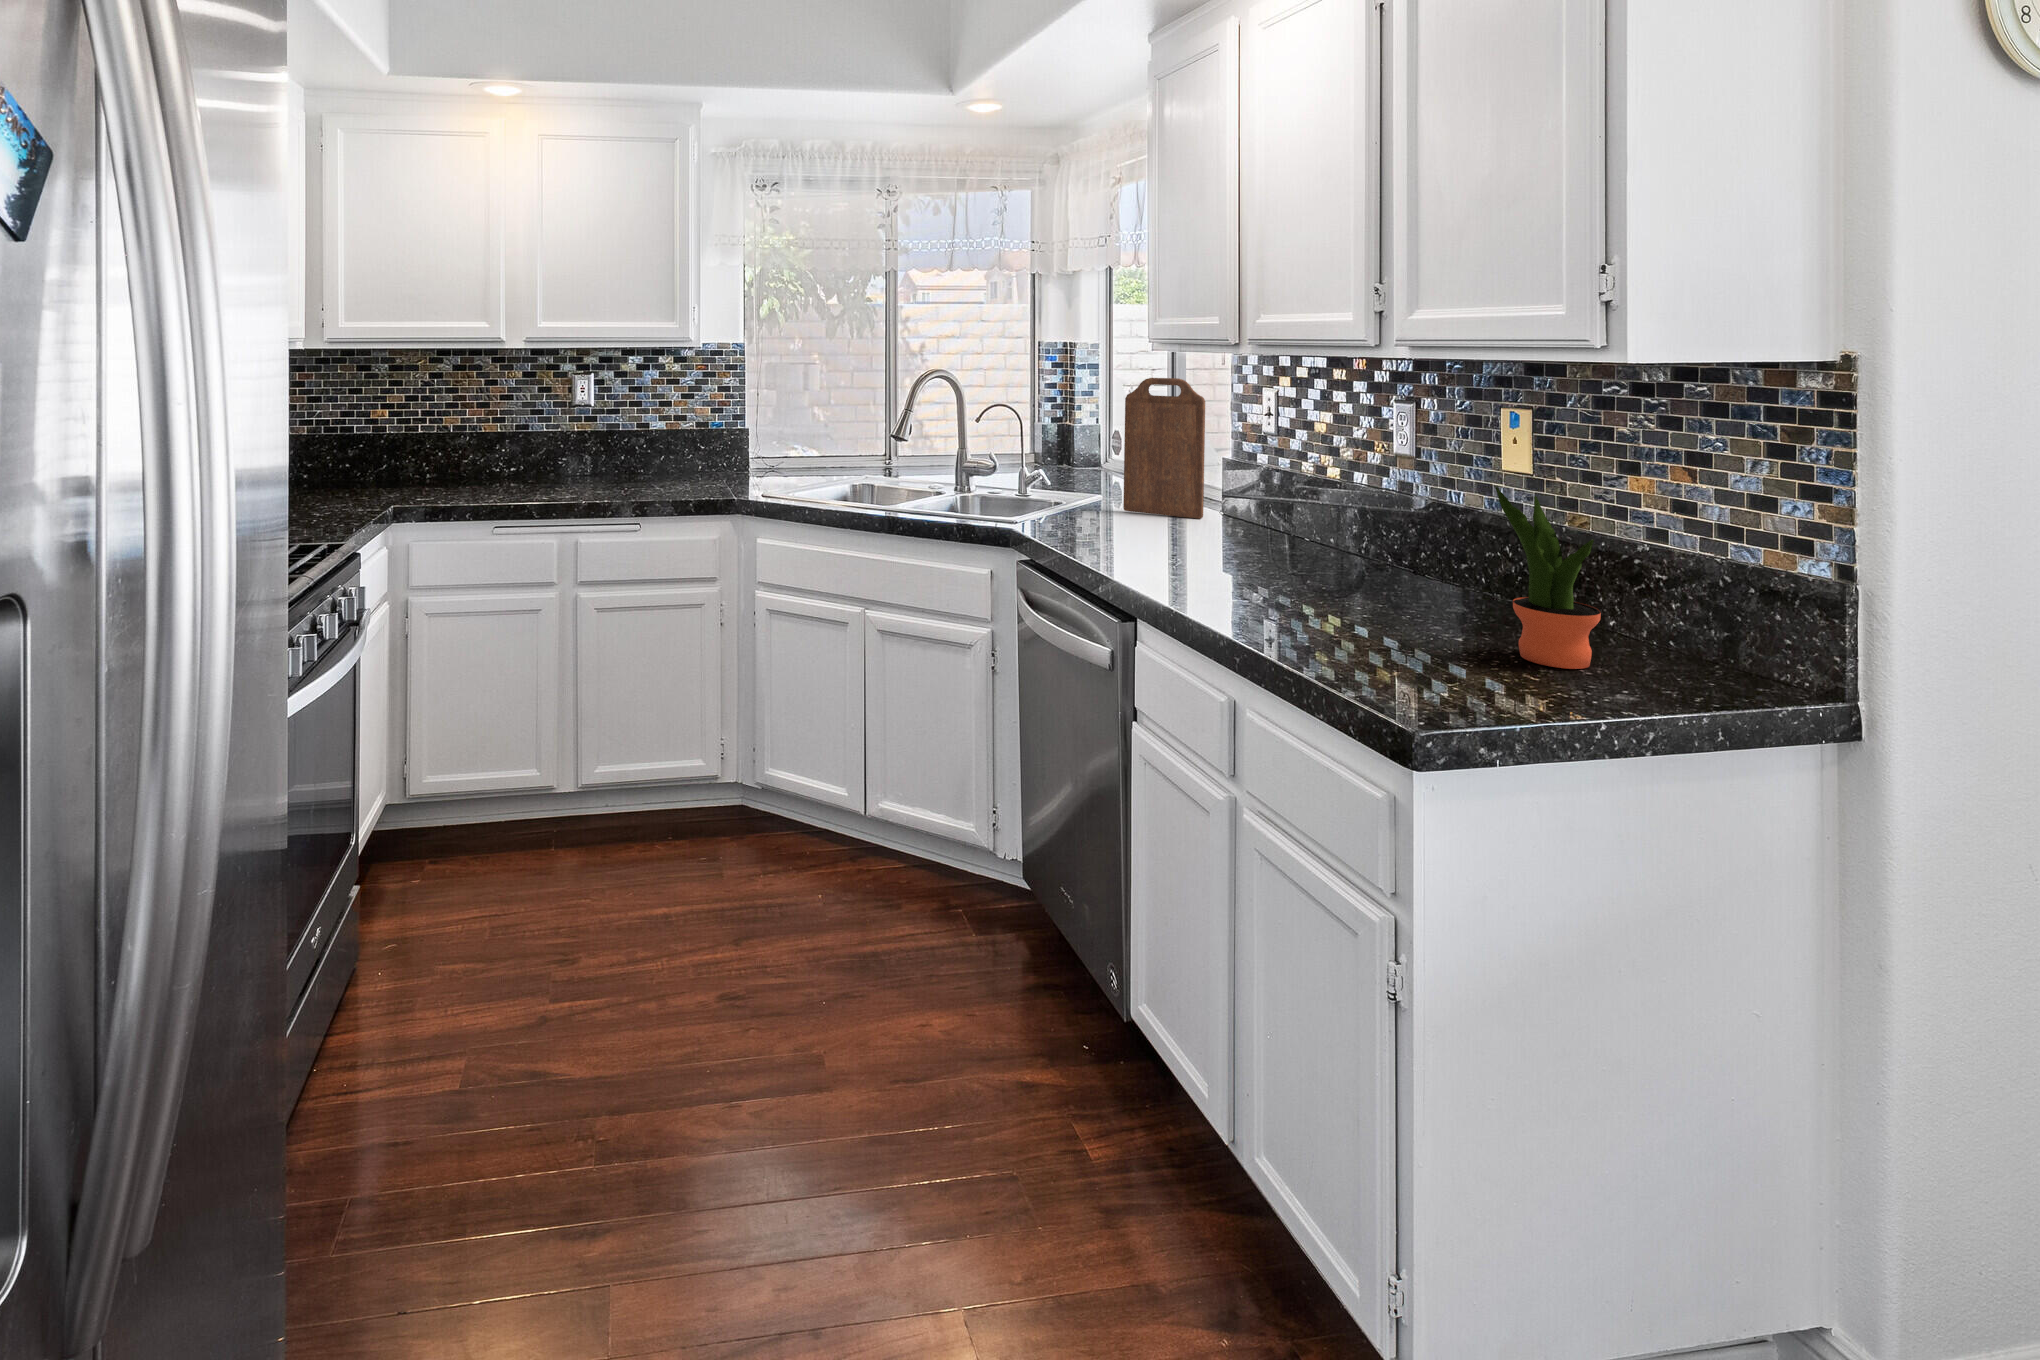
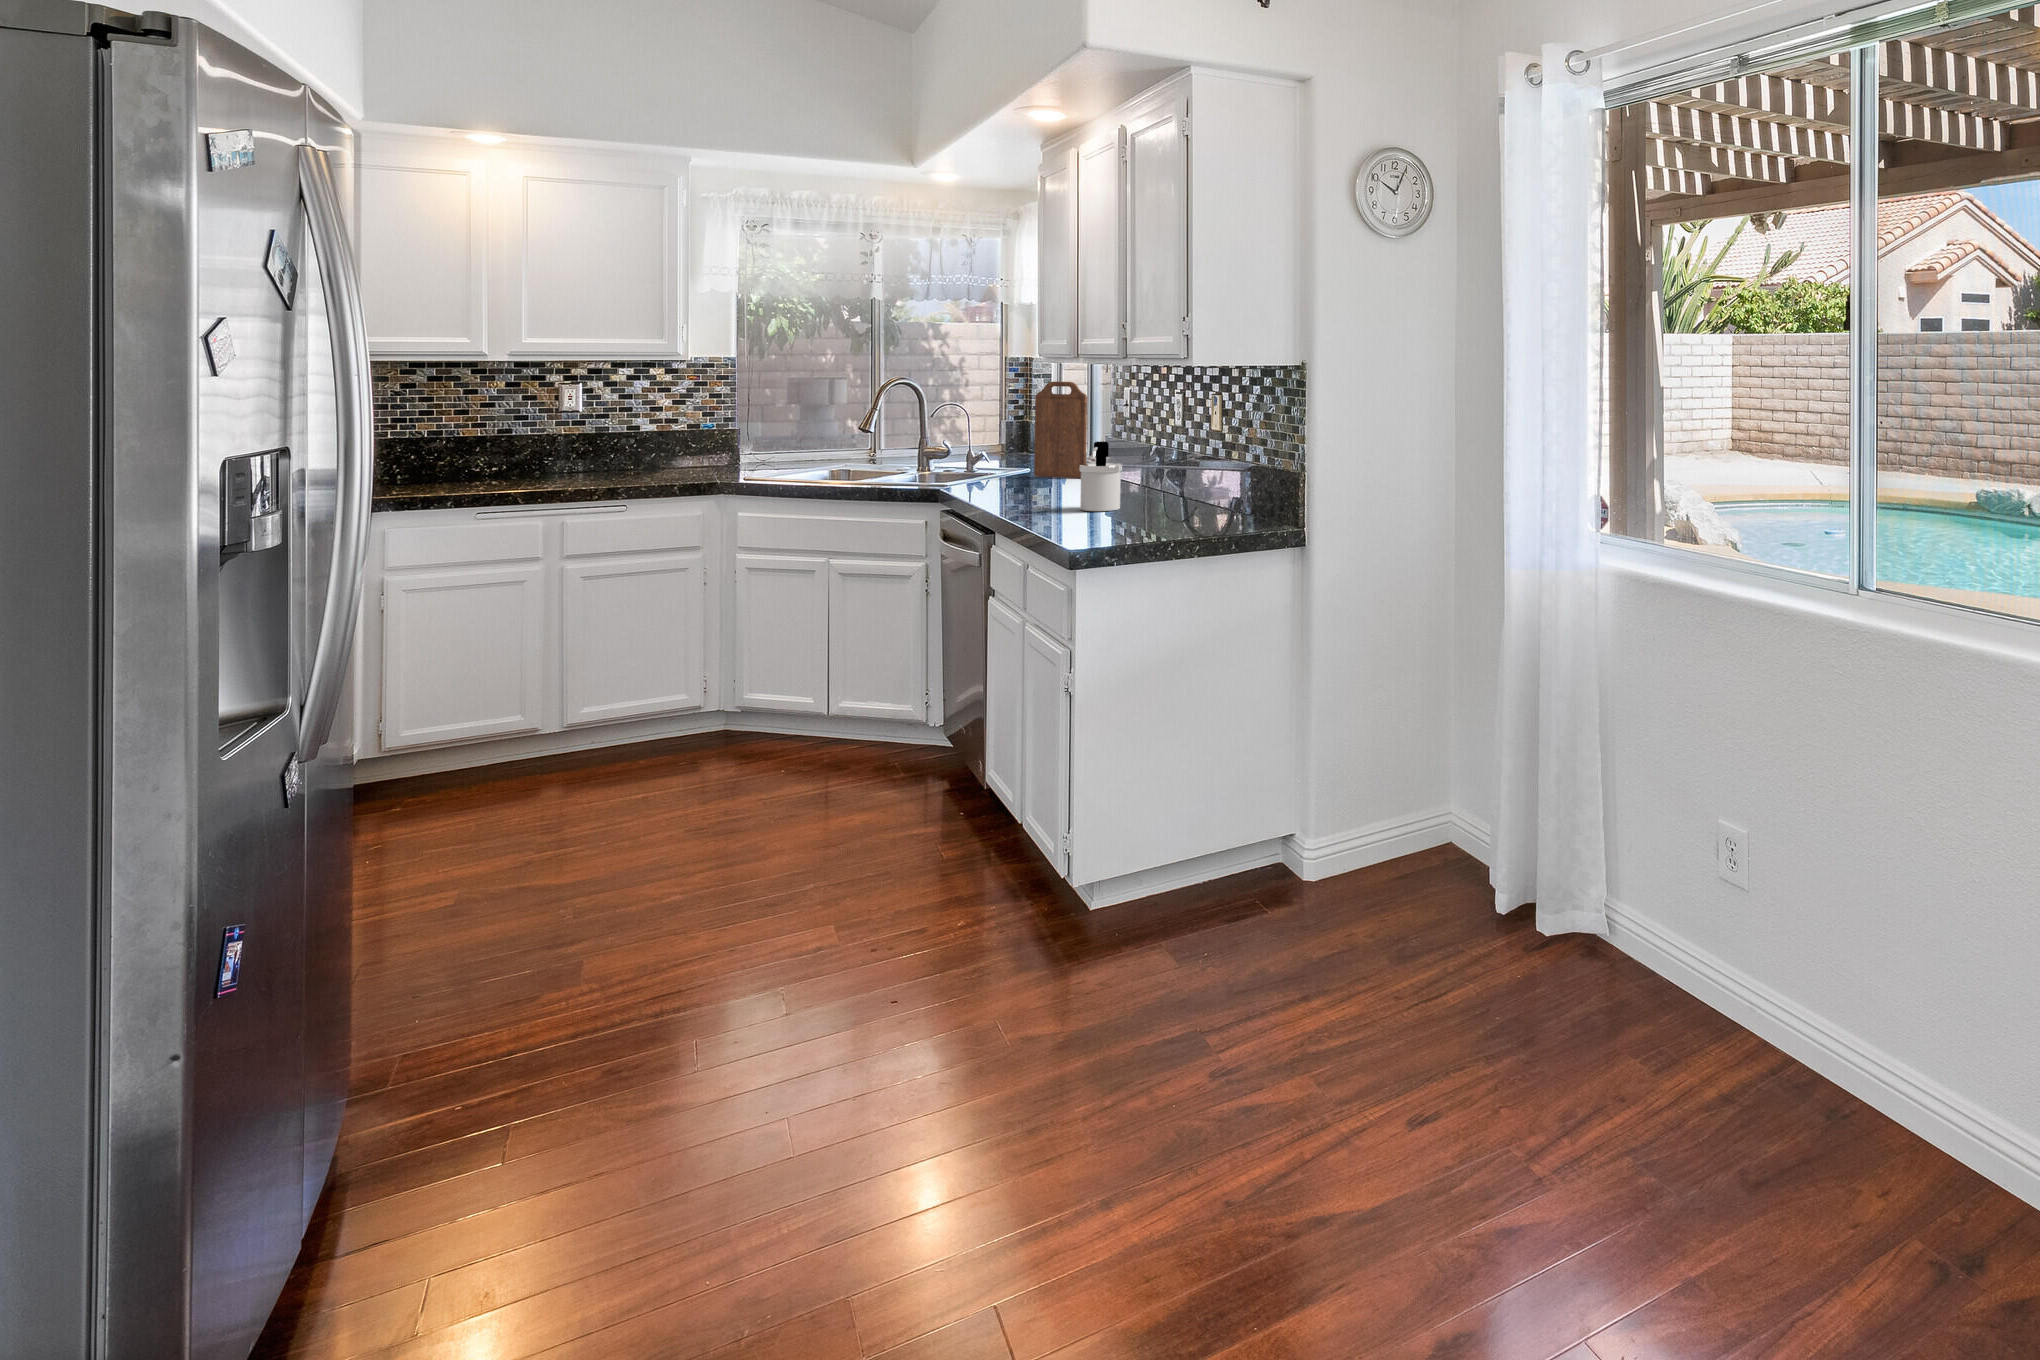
potted plant: present [1495,486,1601,669] -> none [1146,430,1198,522]
soap dispenser: none [1296,489,1375,613] -> present [1079,441,1122,511]

